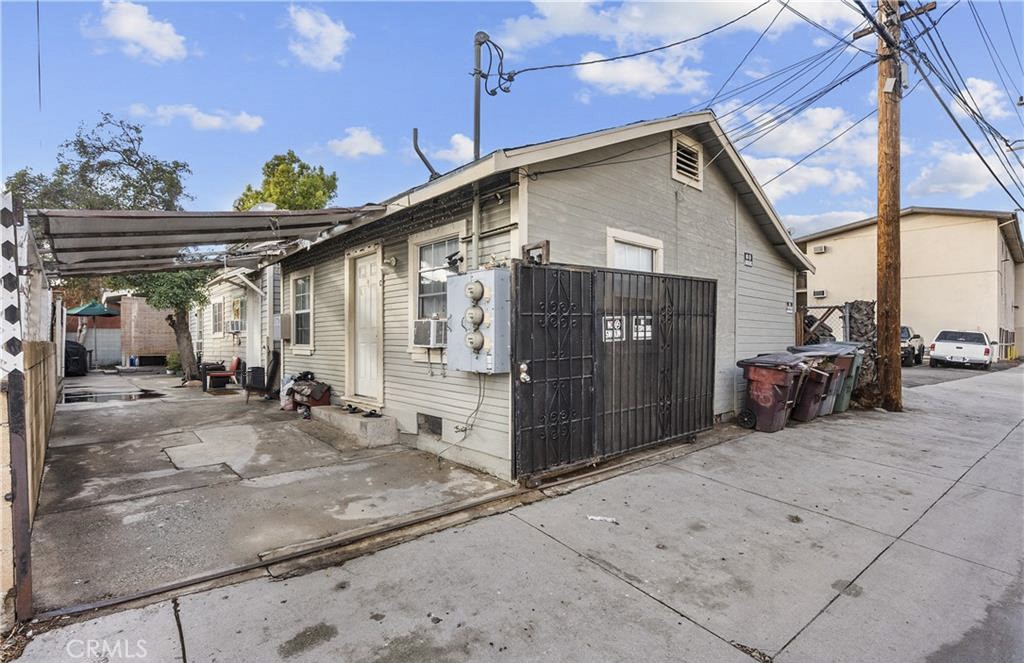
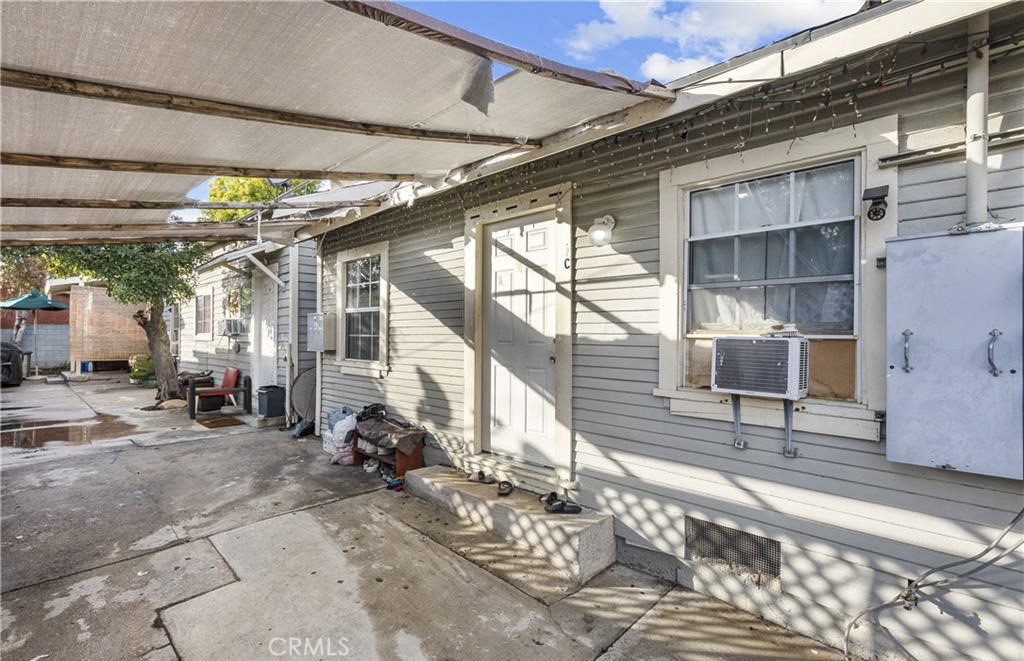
lounge chair: present [245,350,281,404] -> none [261,365,320,448]

